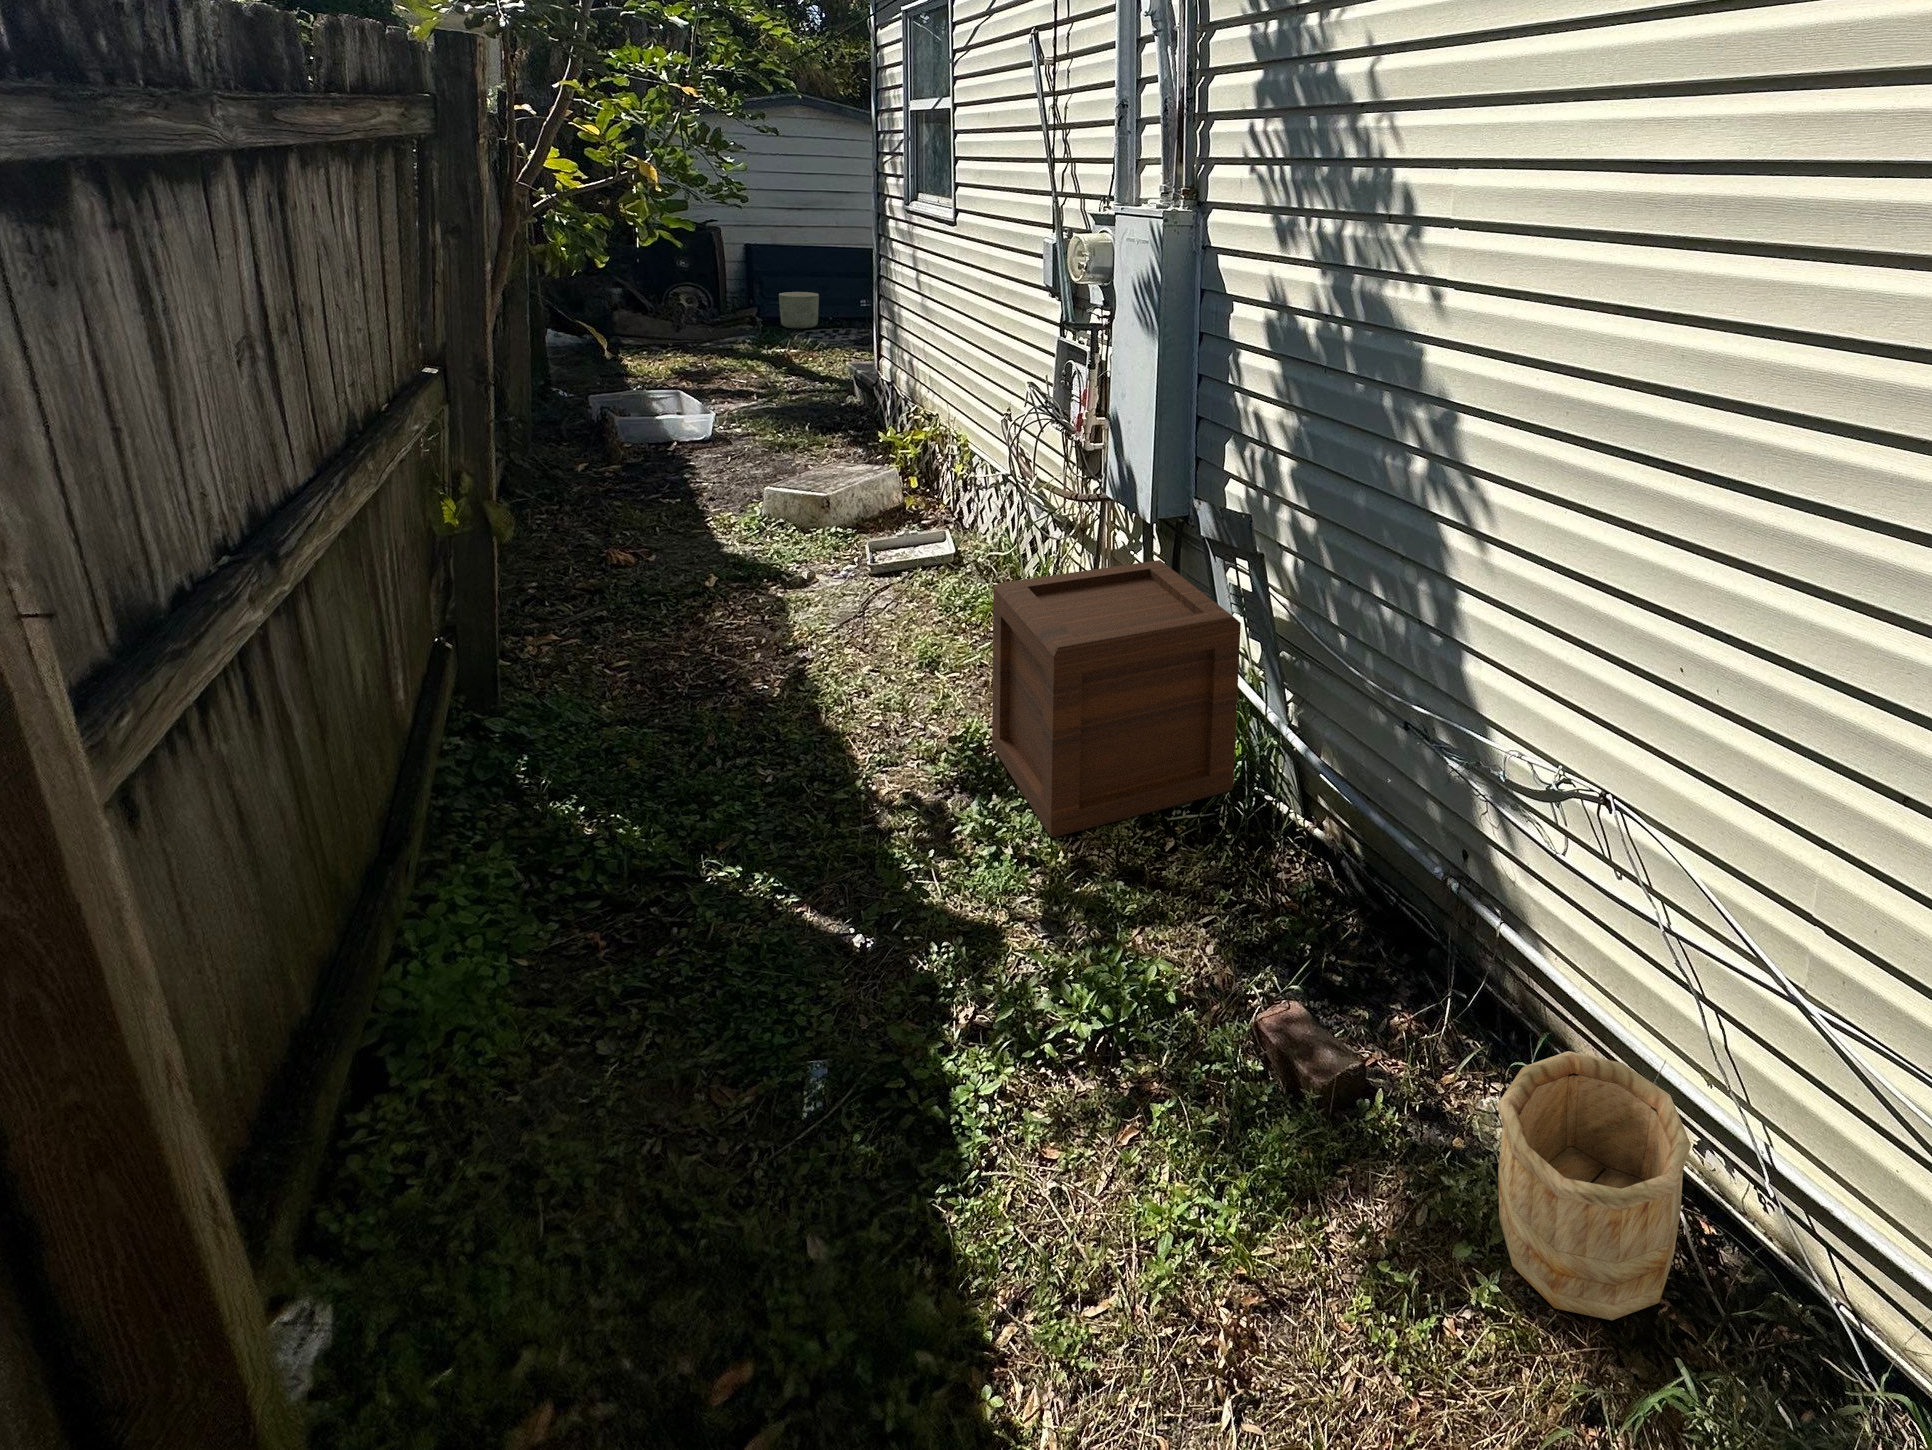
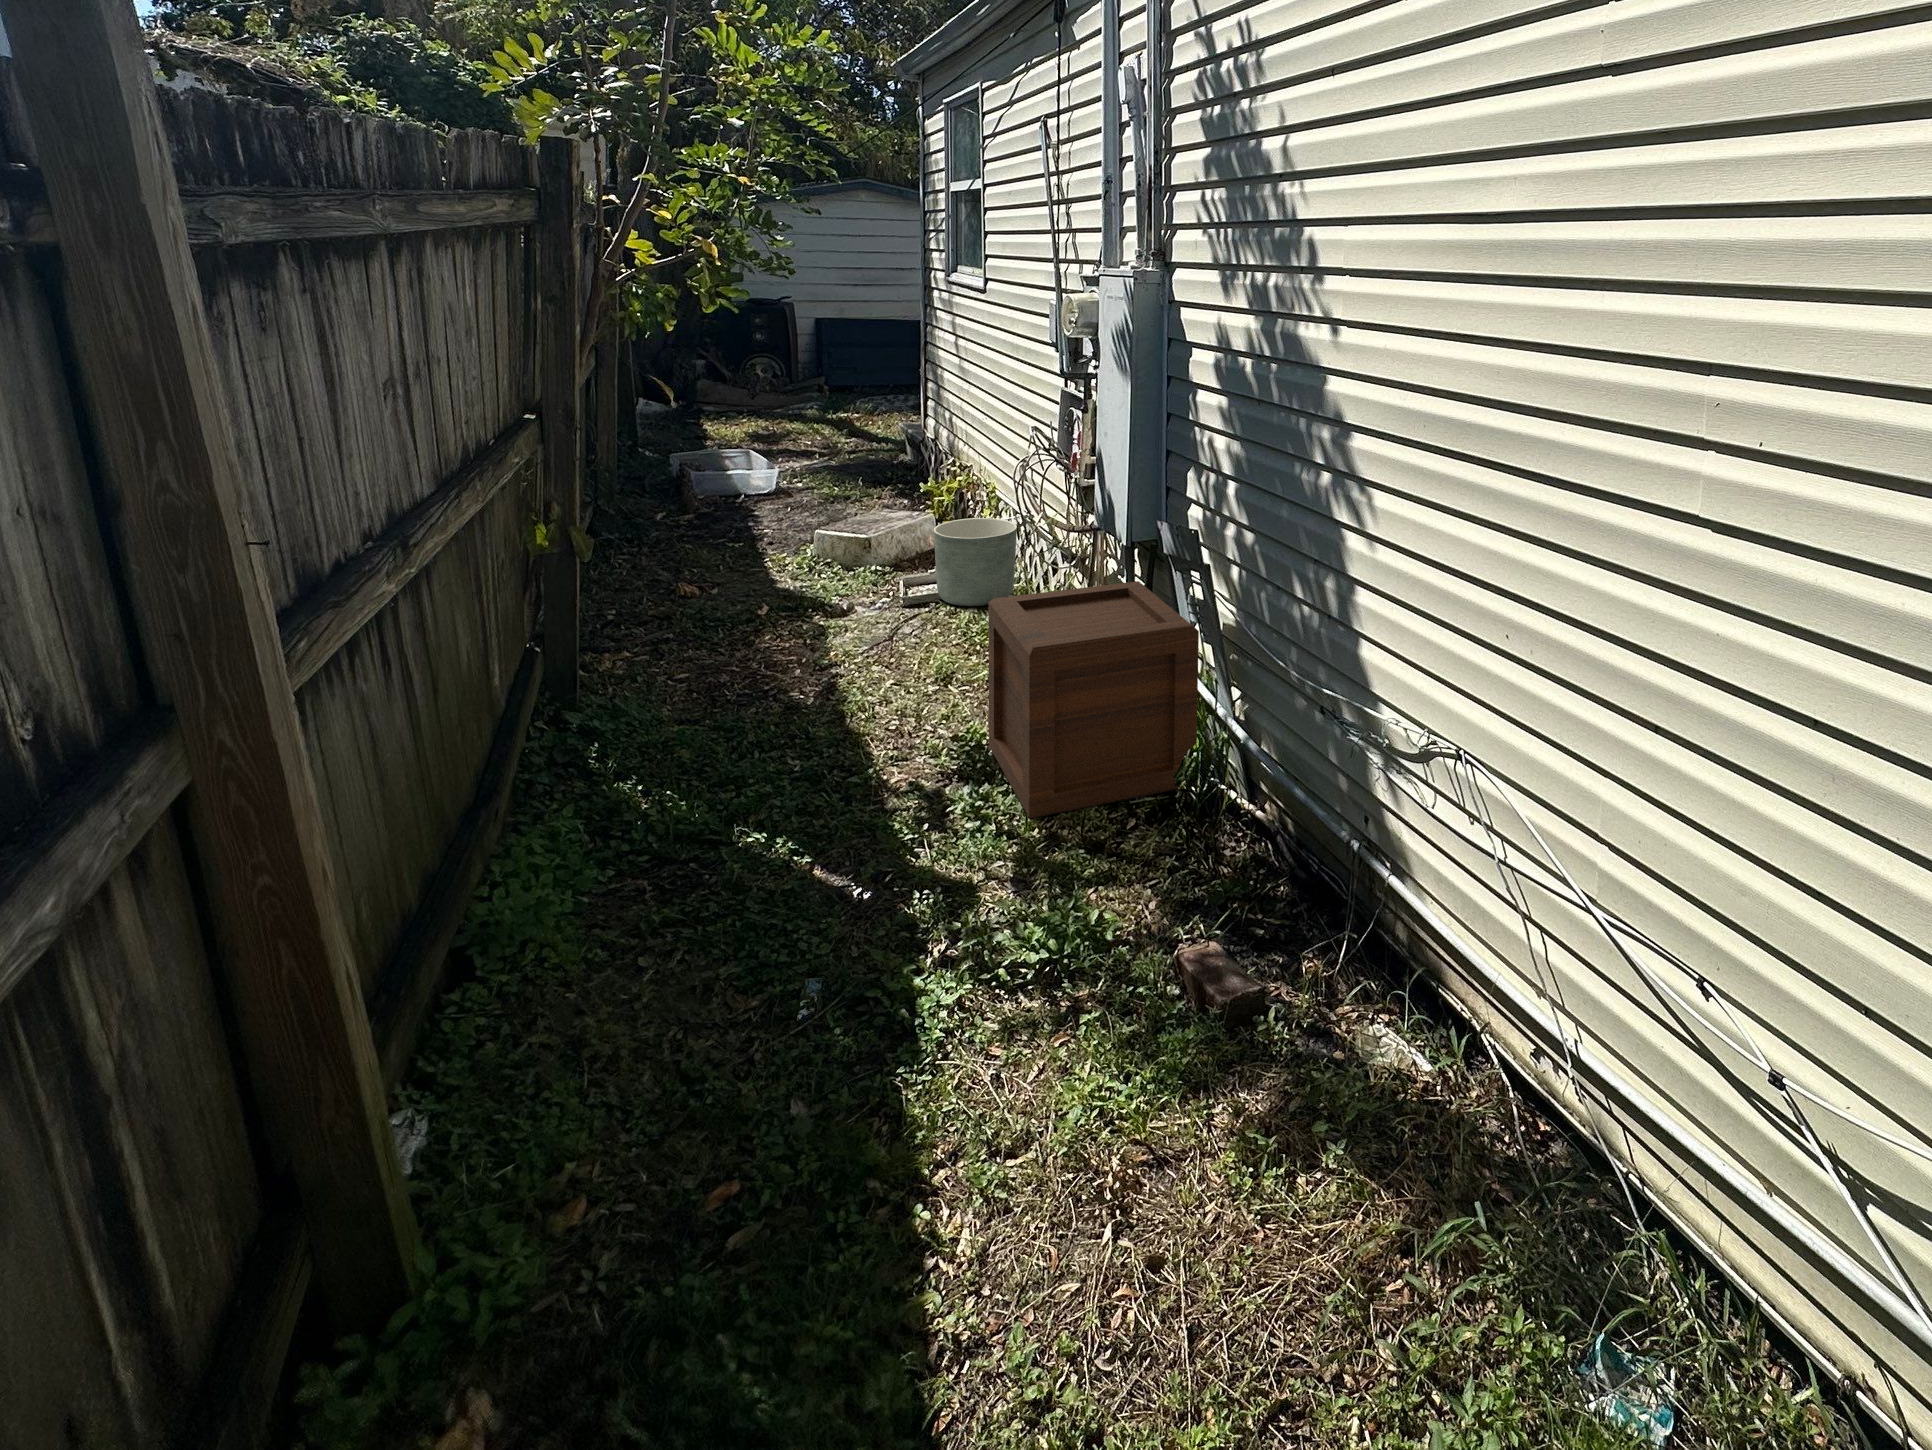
planter: present [779,292,819,329] -> present [934,518,1017,606]
wooden bucket: present [1497,1051,1691,1320] -> none [1354,970,1513,1184]

